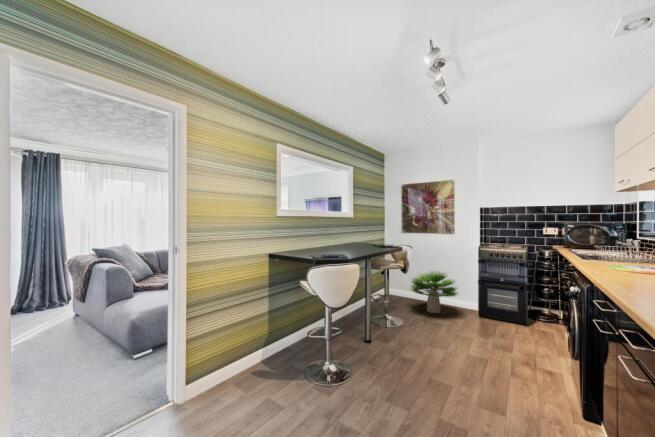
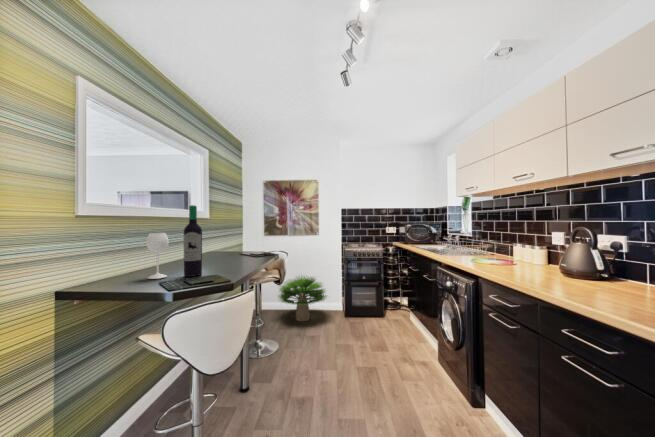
wine bottle: none [306,210,335,255] -> present [146,205,202,279]

